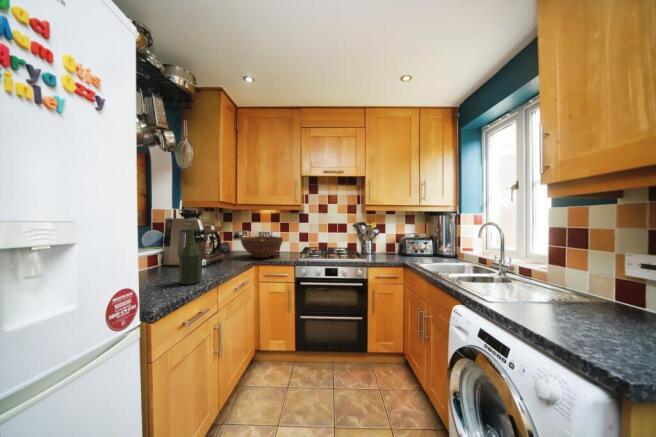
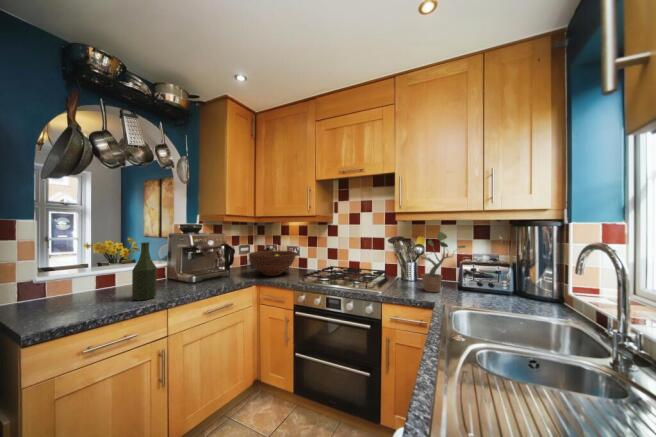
potted plant: none [375,217,414,258] -> present [421,231,466,292]

